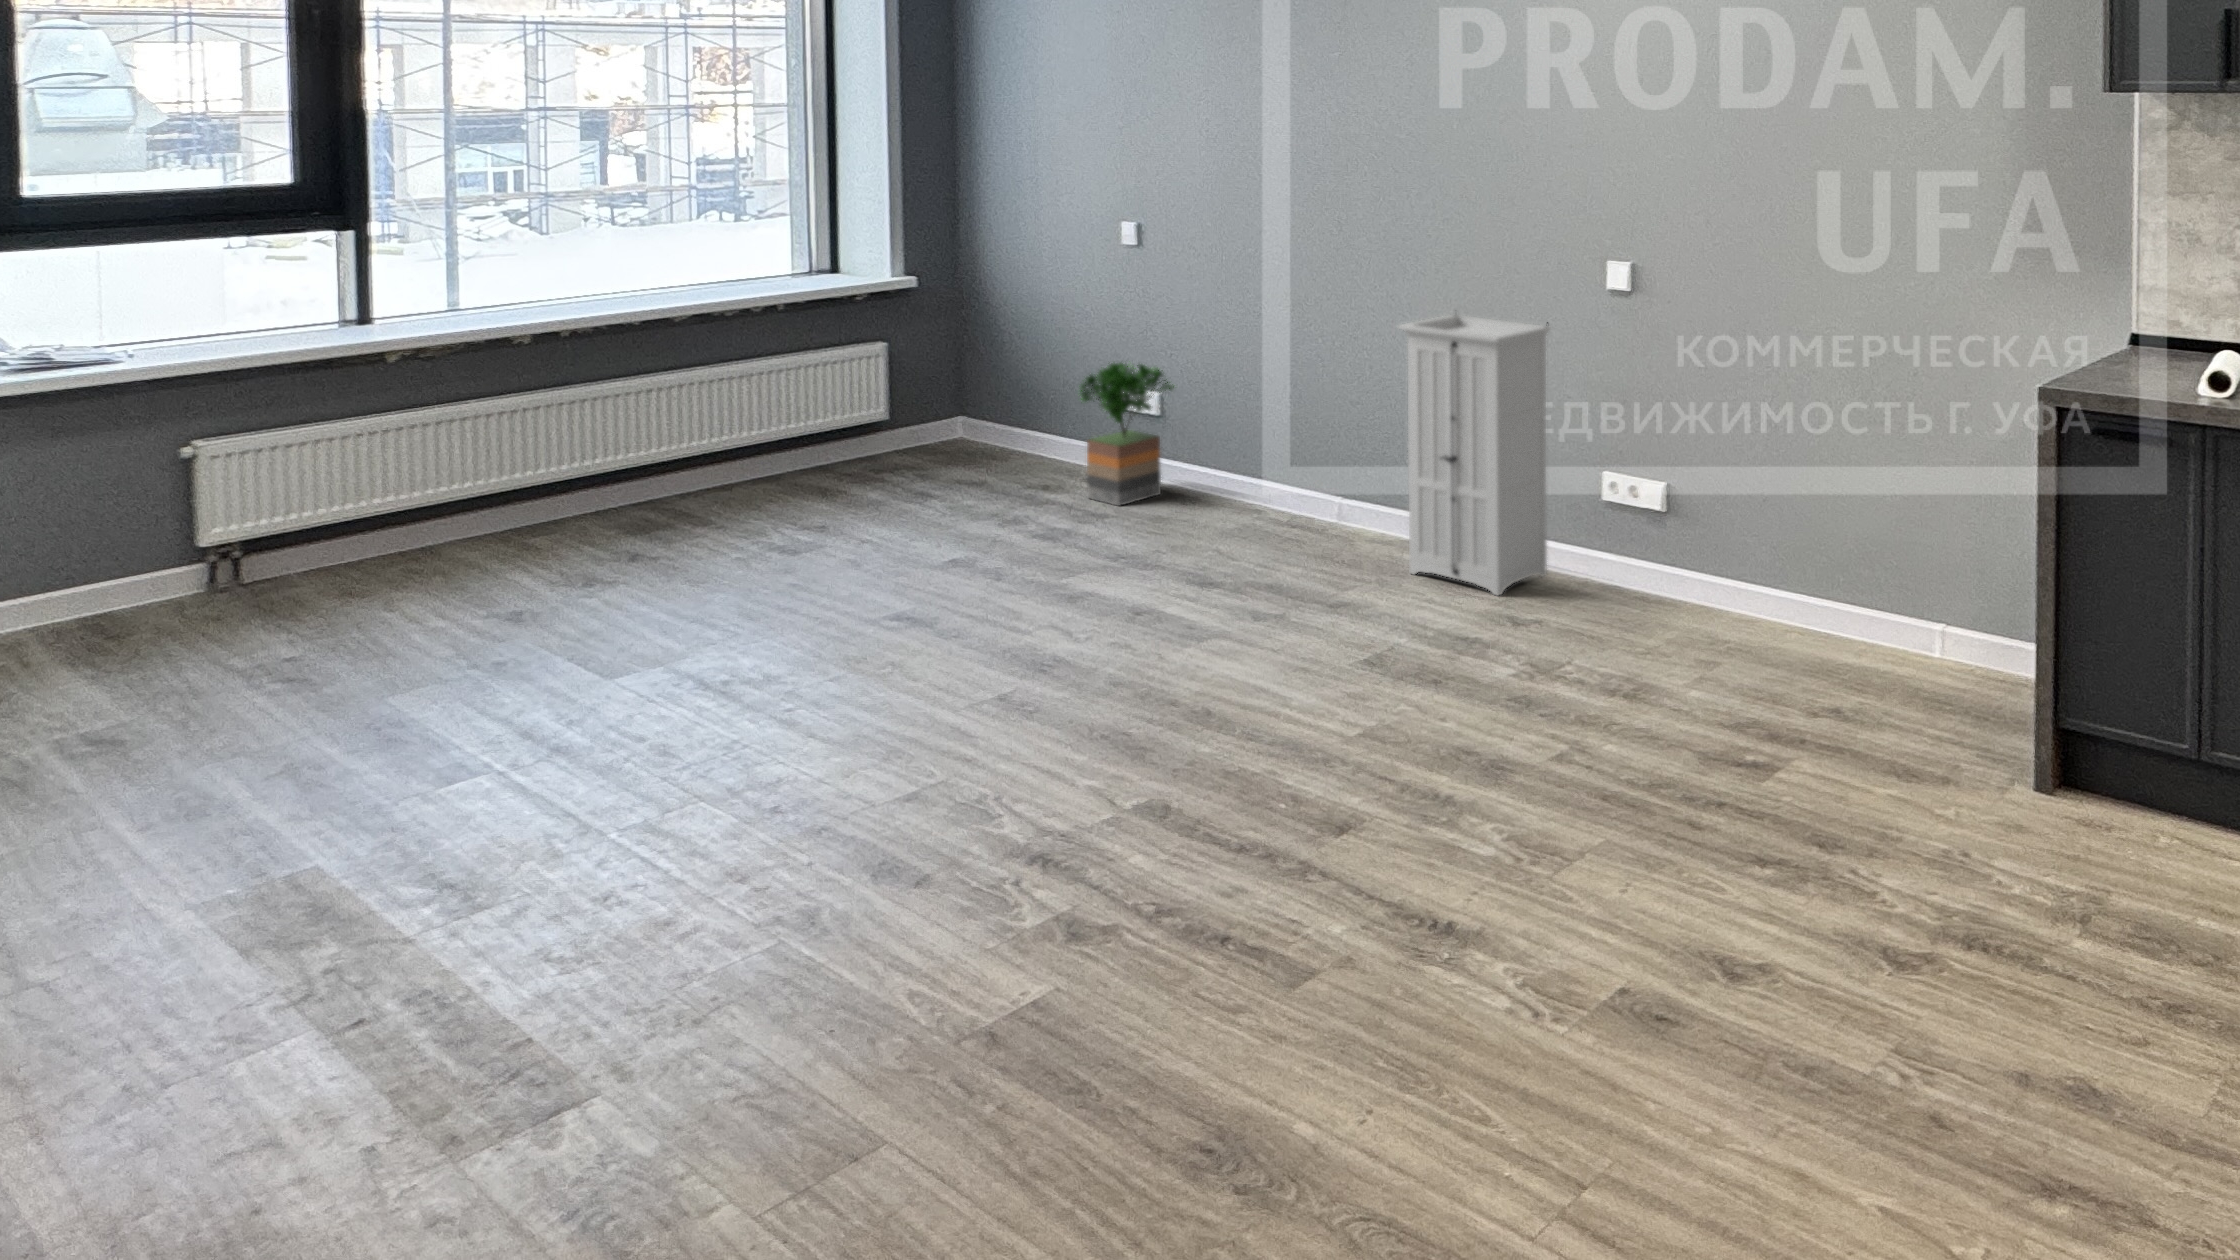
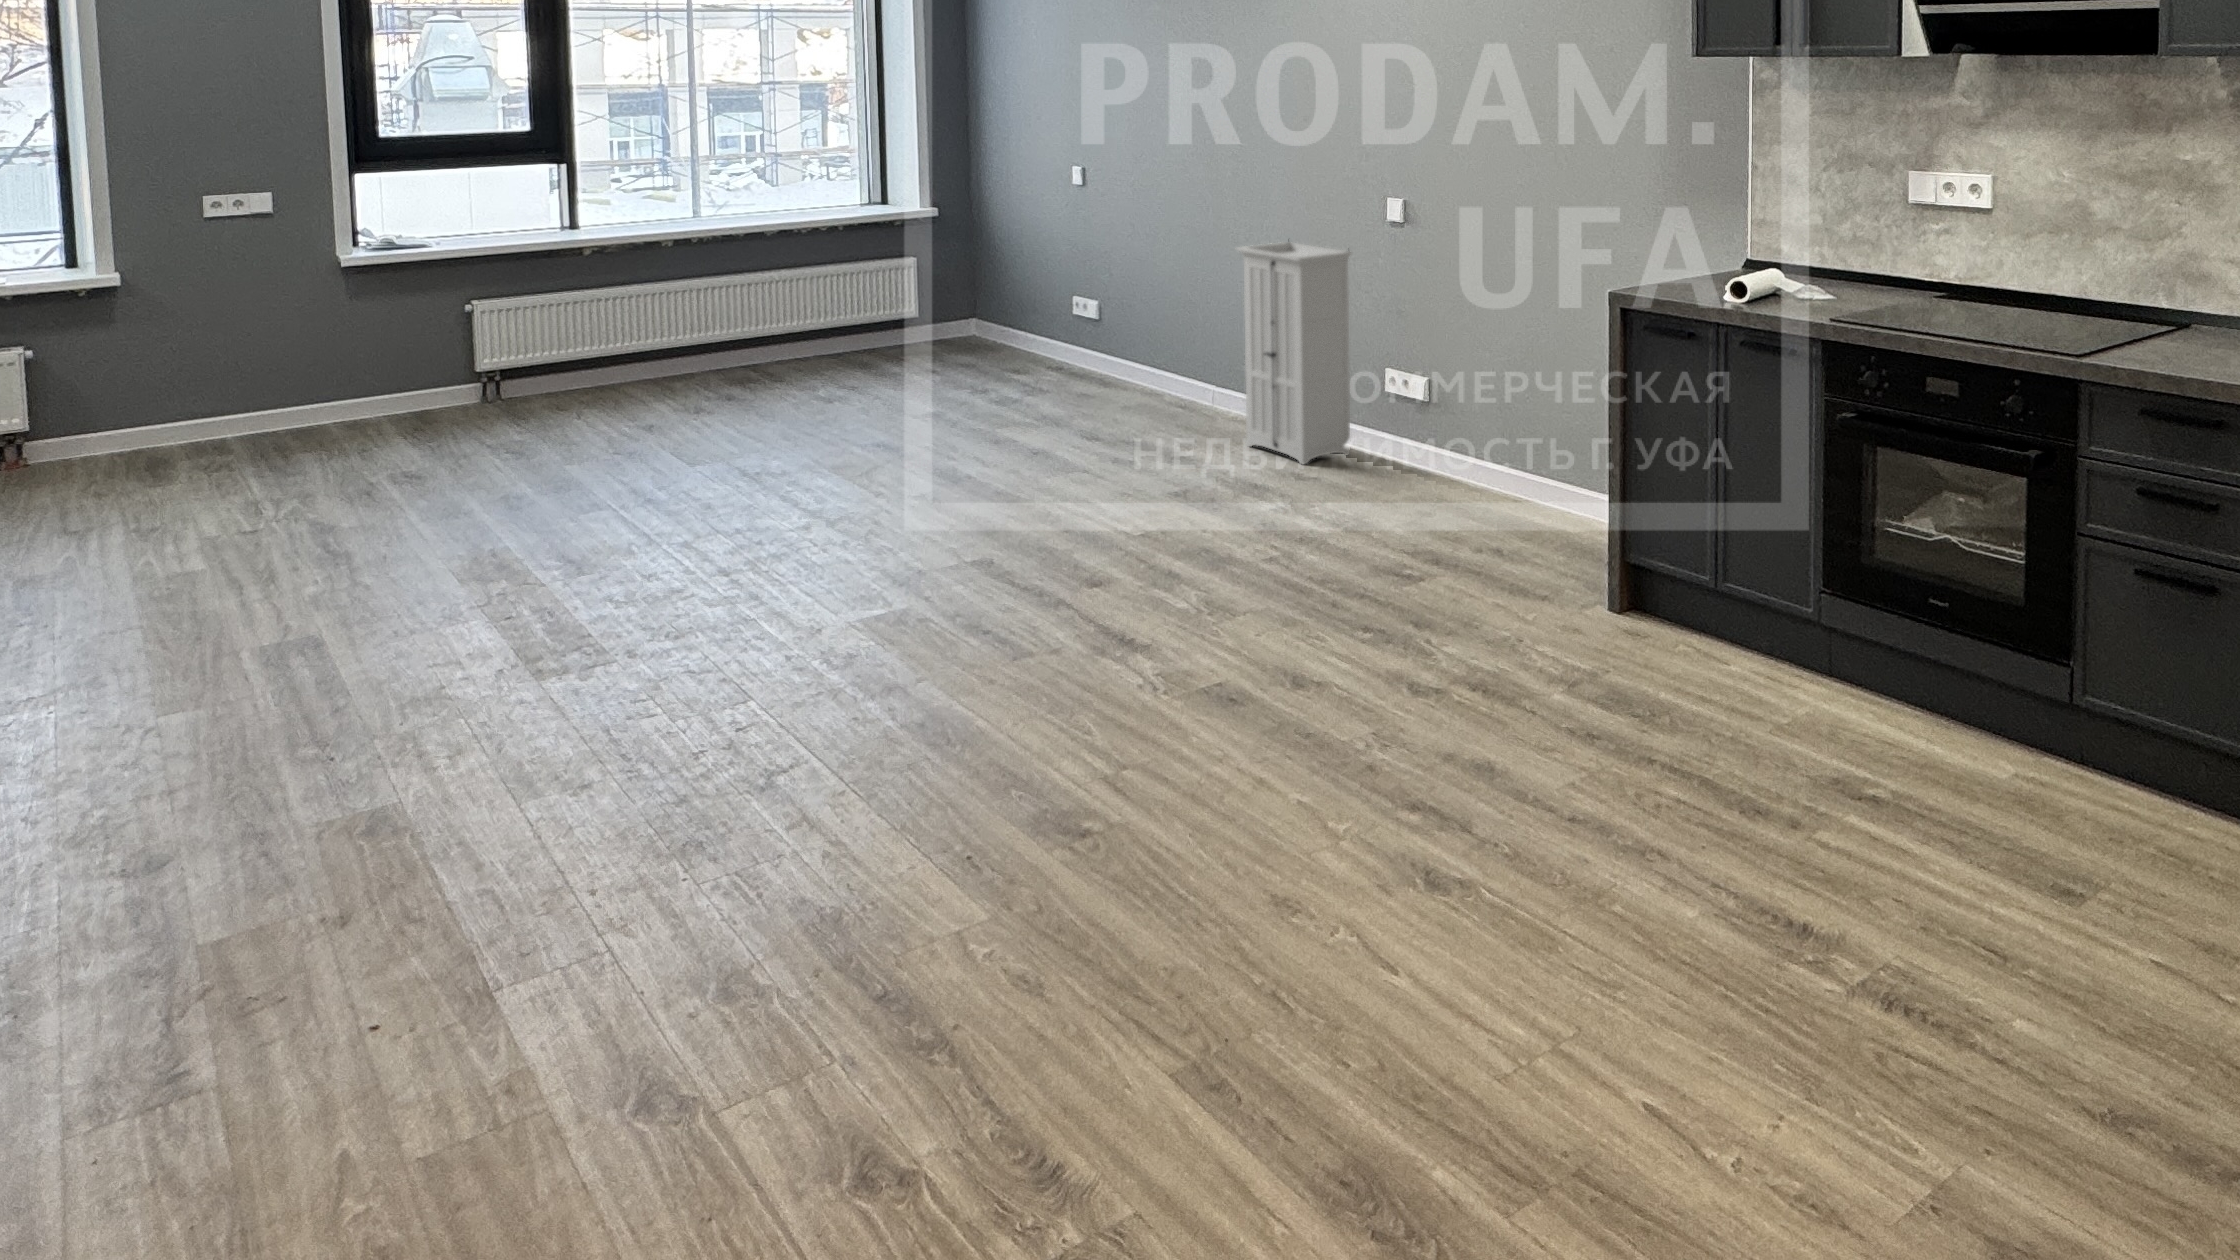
potted tree: present [1080,363,1174,506] -> none [1032,276,1111,389]

